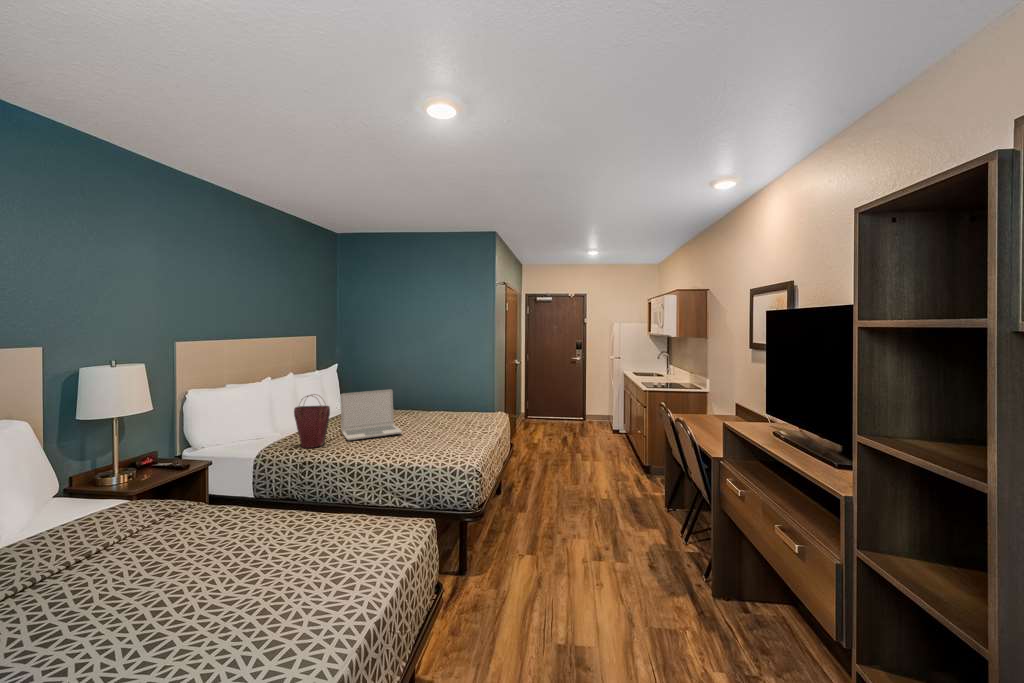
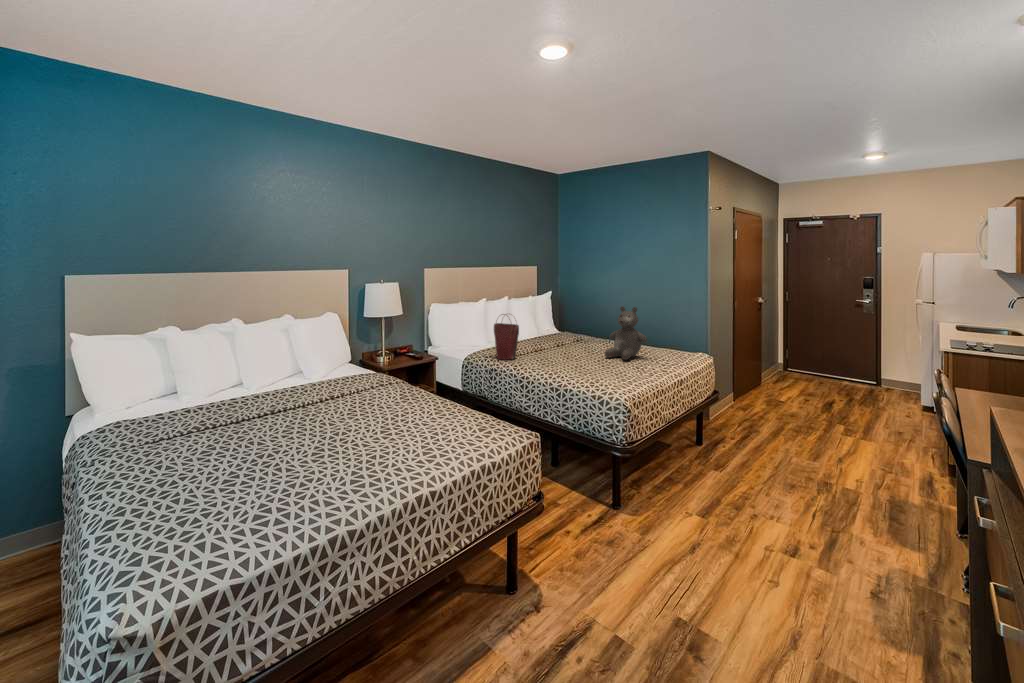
teddy bear: none [415,376,454,428] -> present [605,306,647,360]
laptop: present [340,389,402,440] -> none [534,316,586,360]

